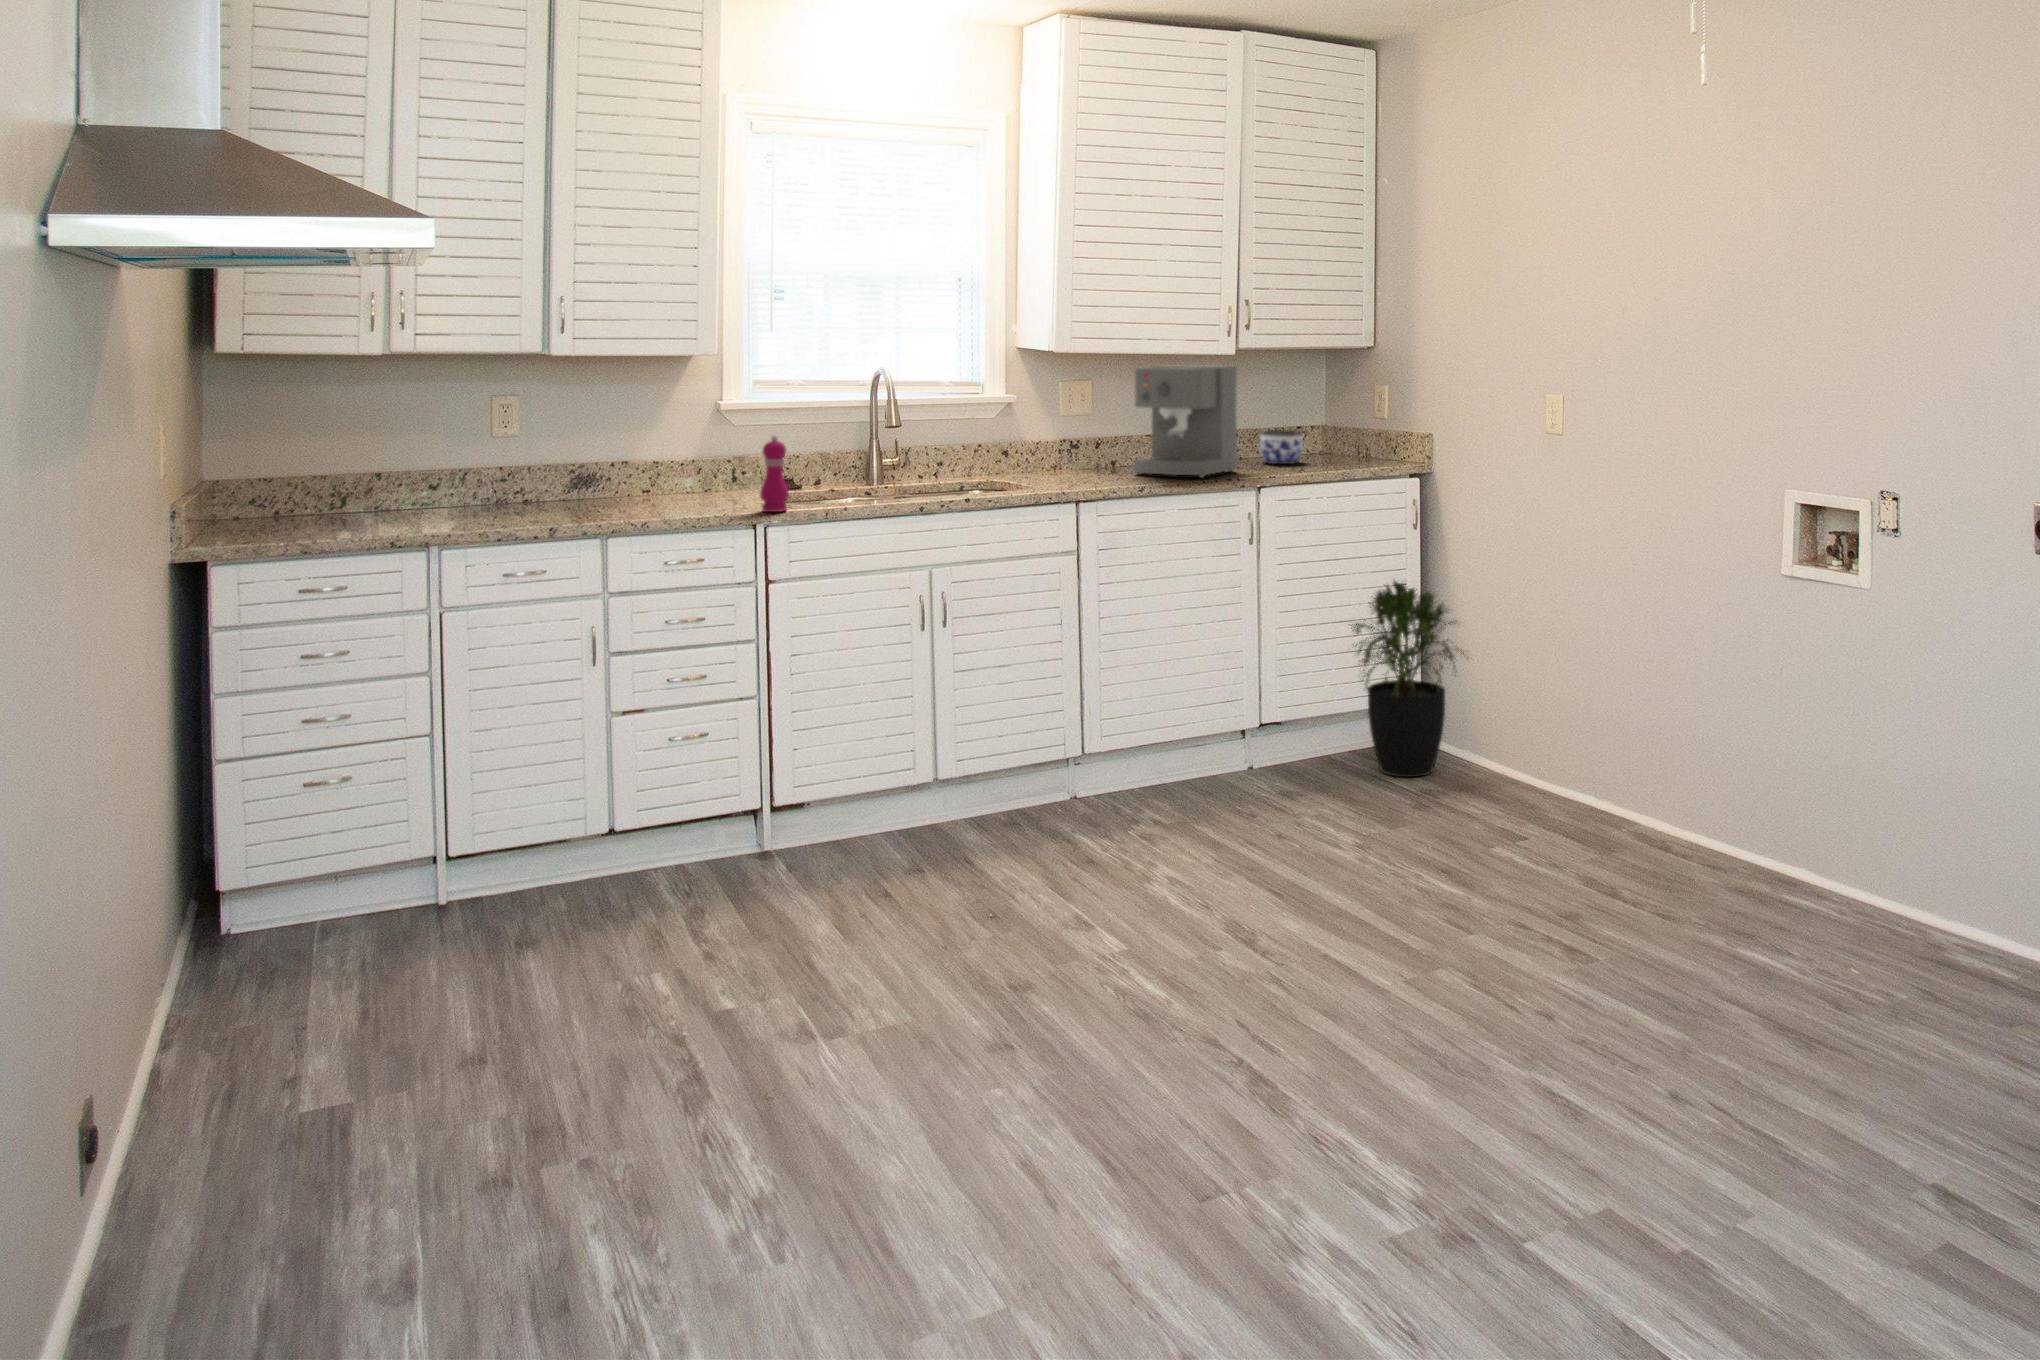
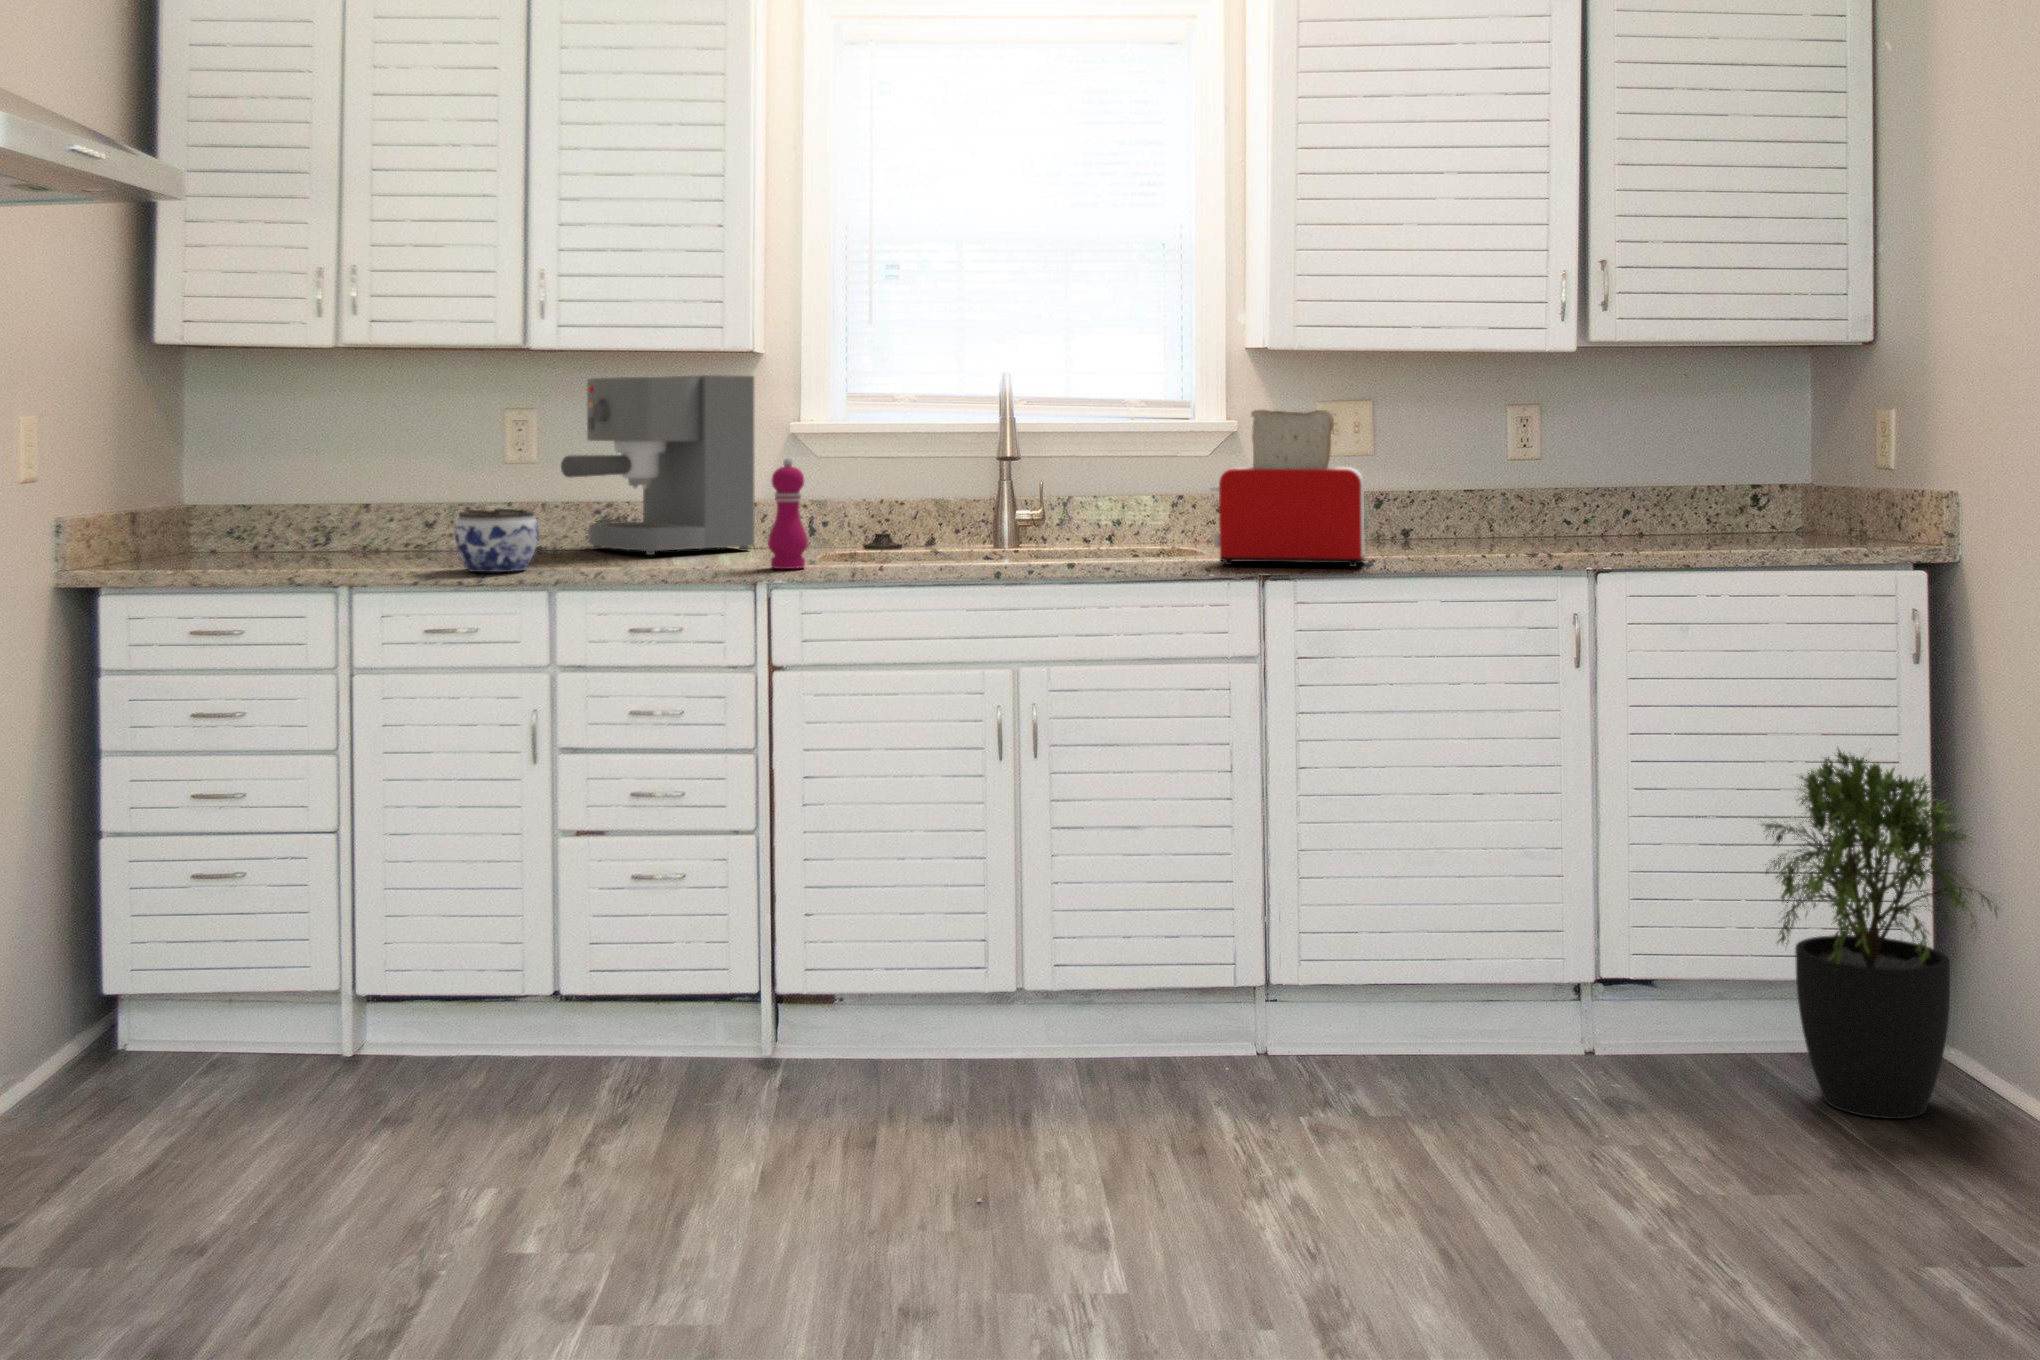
coffee maker: present [1134,366,1237,477] -> present [561,375,755,555]
toaster: none [1045,395,1143,494] -> present [1210,410,1365,567]
jar: present [1260,430,1303,464] -> present [455,508,539,572]

